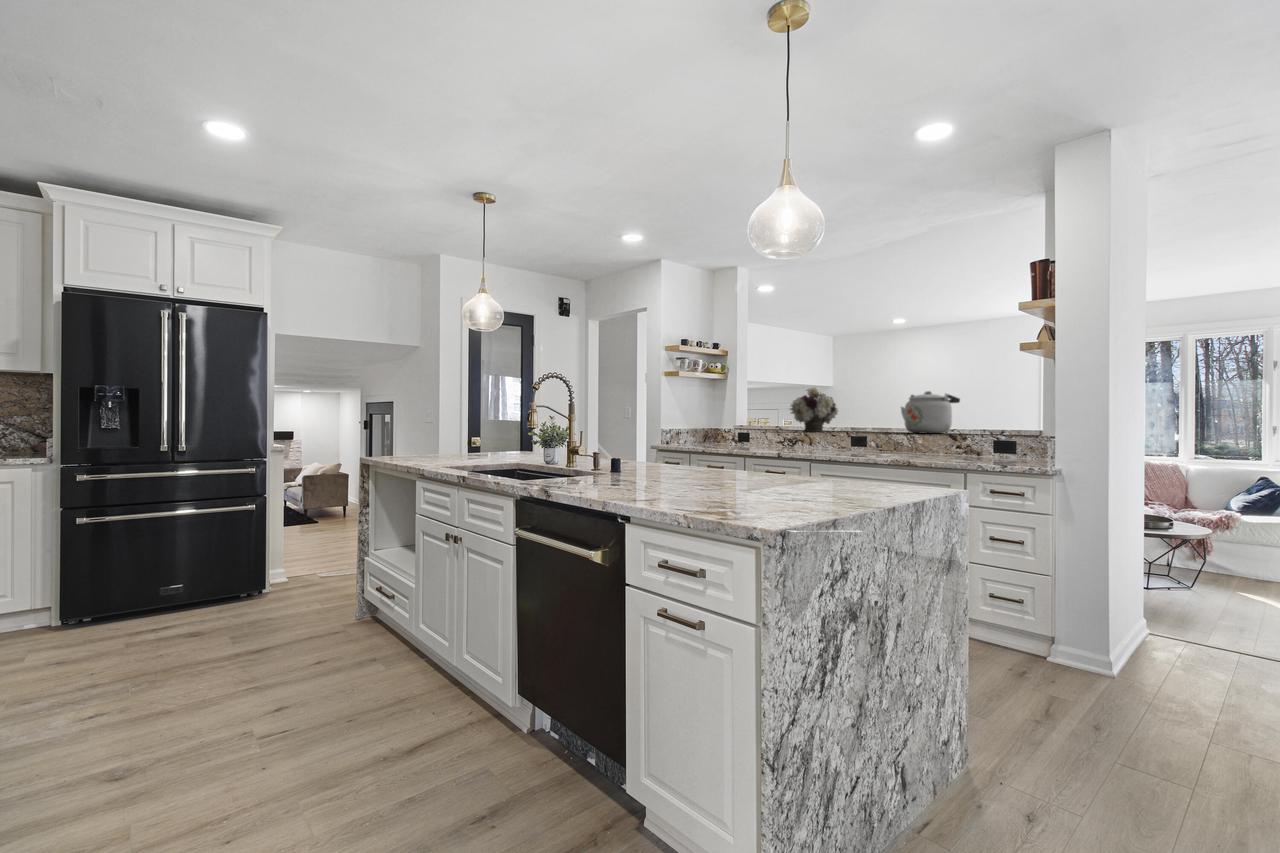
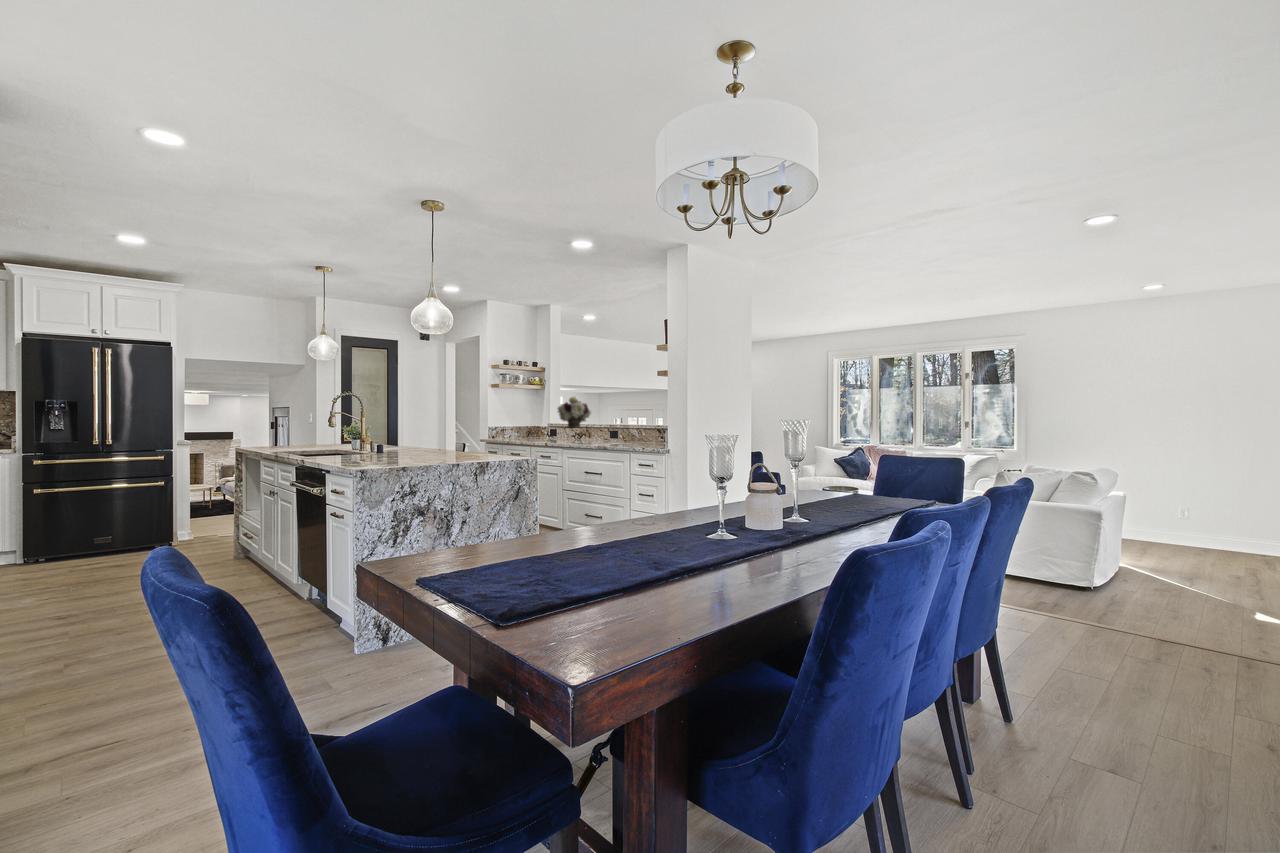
kettle: present [901,391,960,433] -> none [616,400,649,428]

